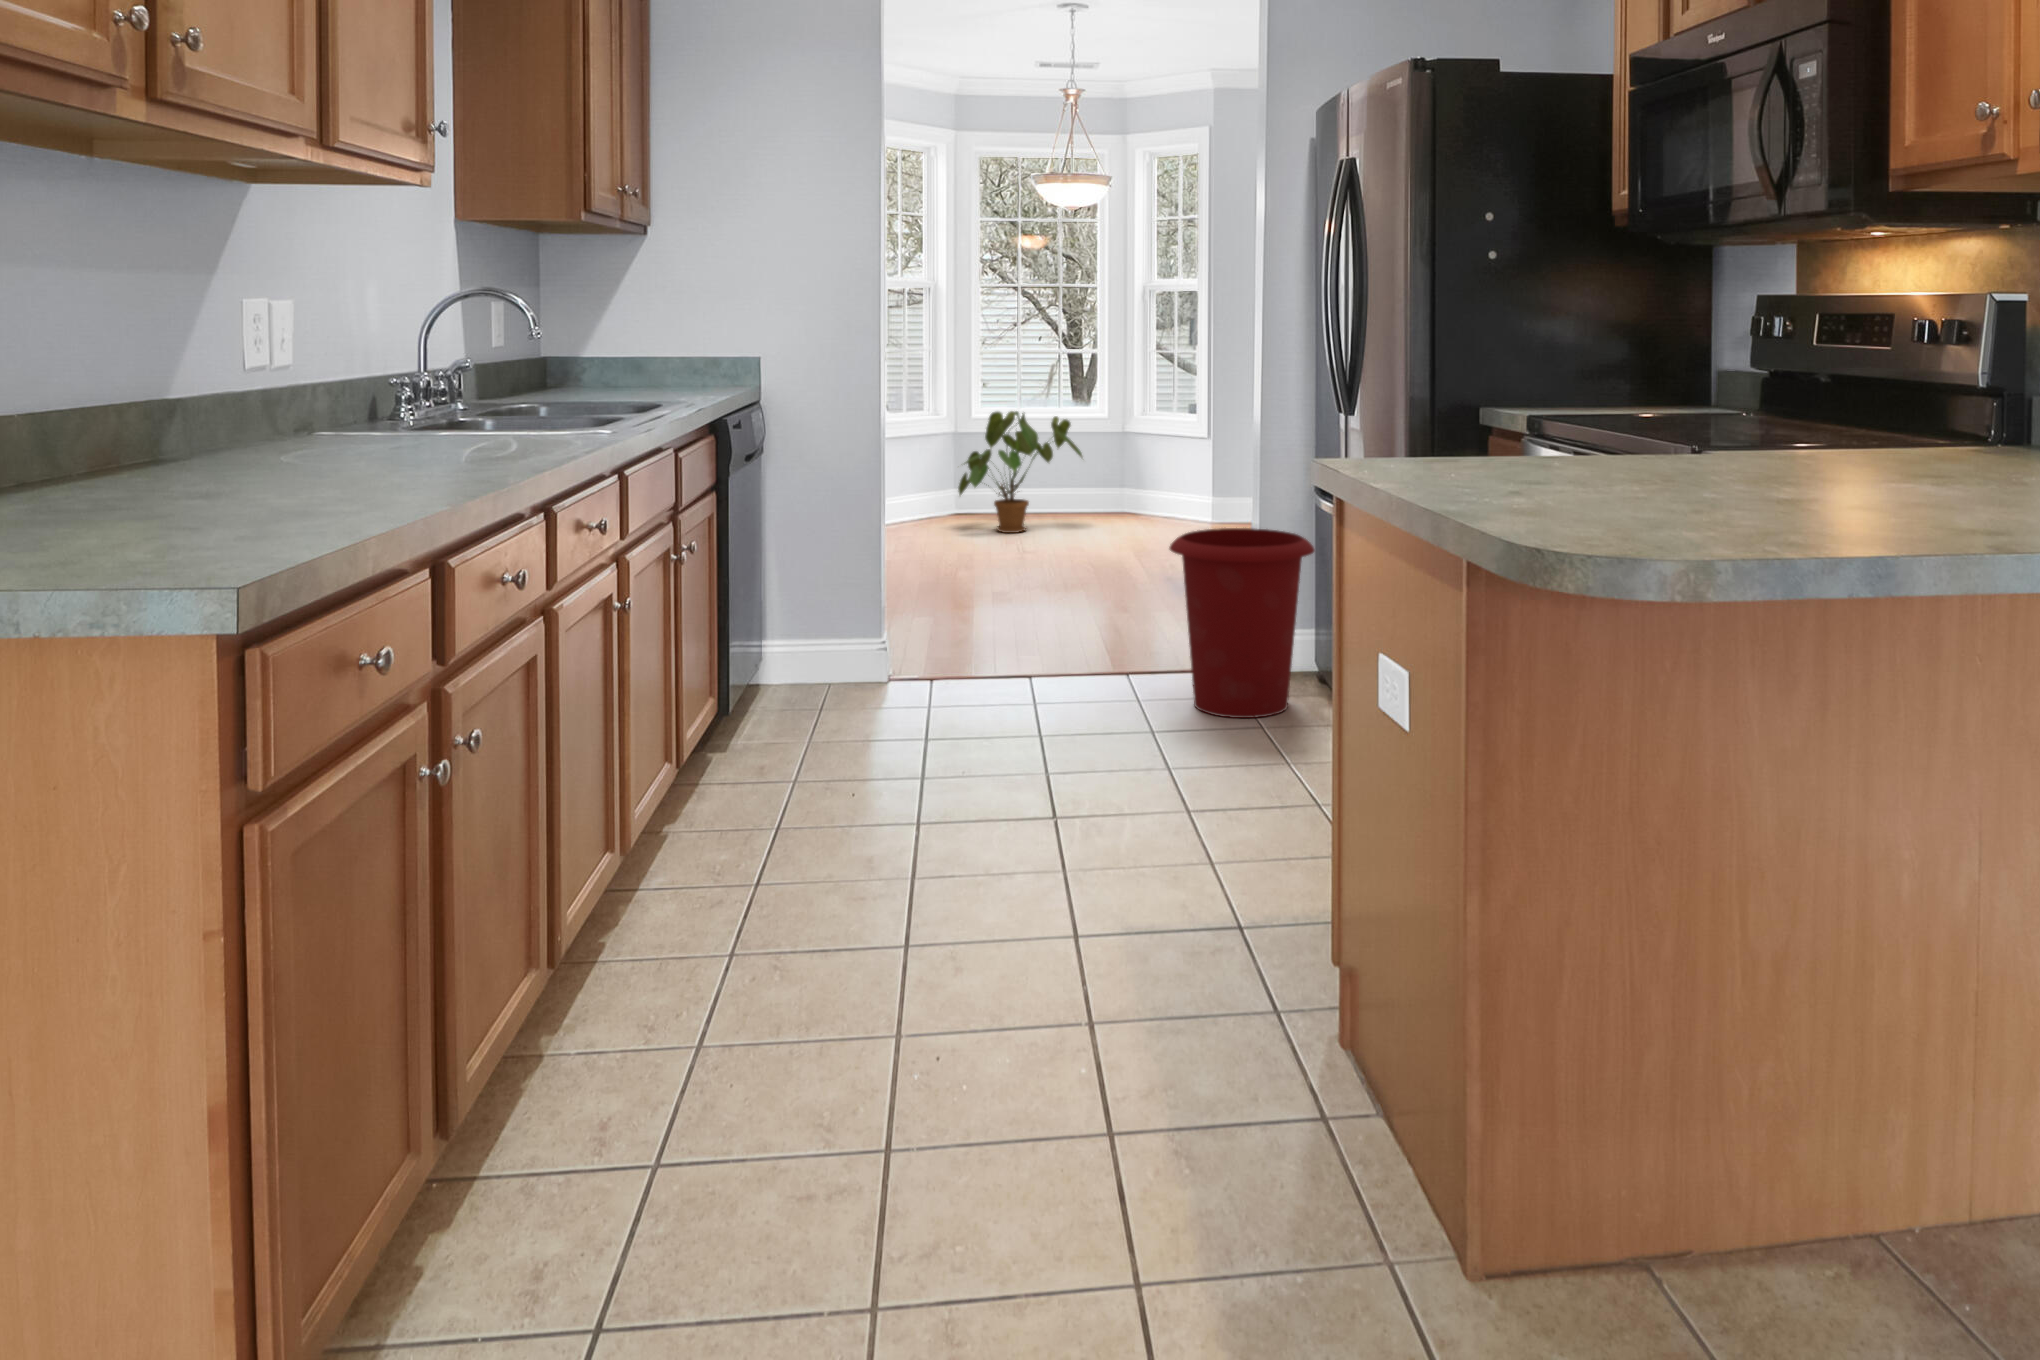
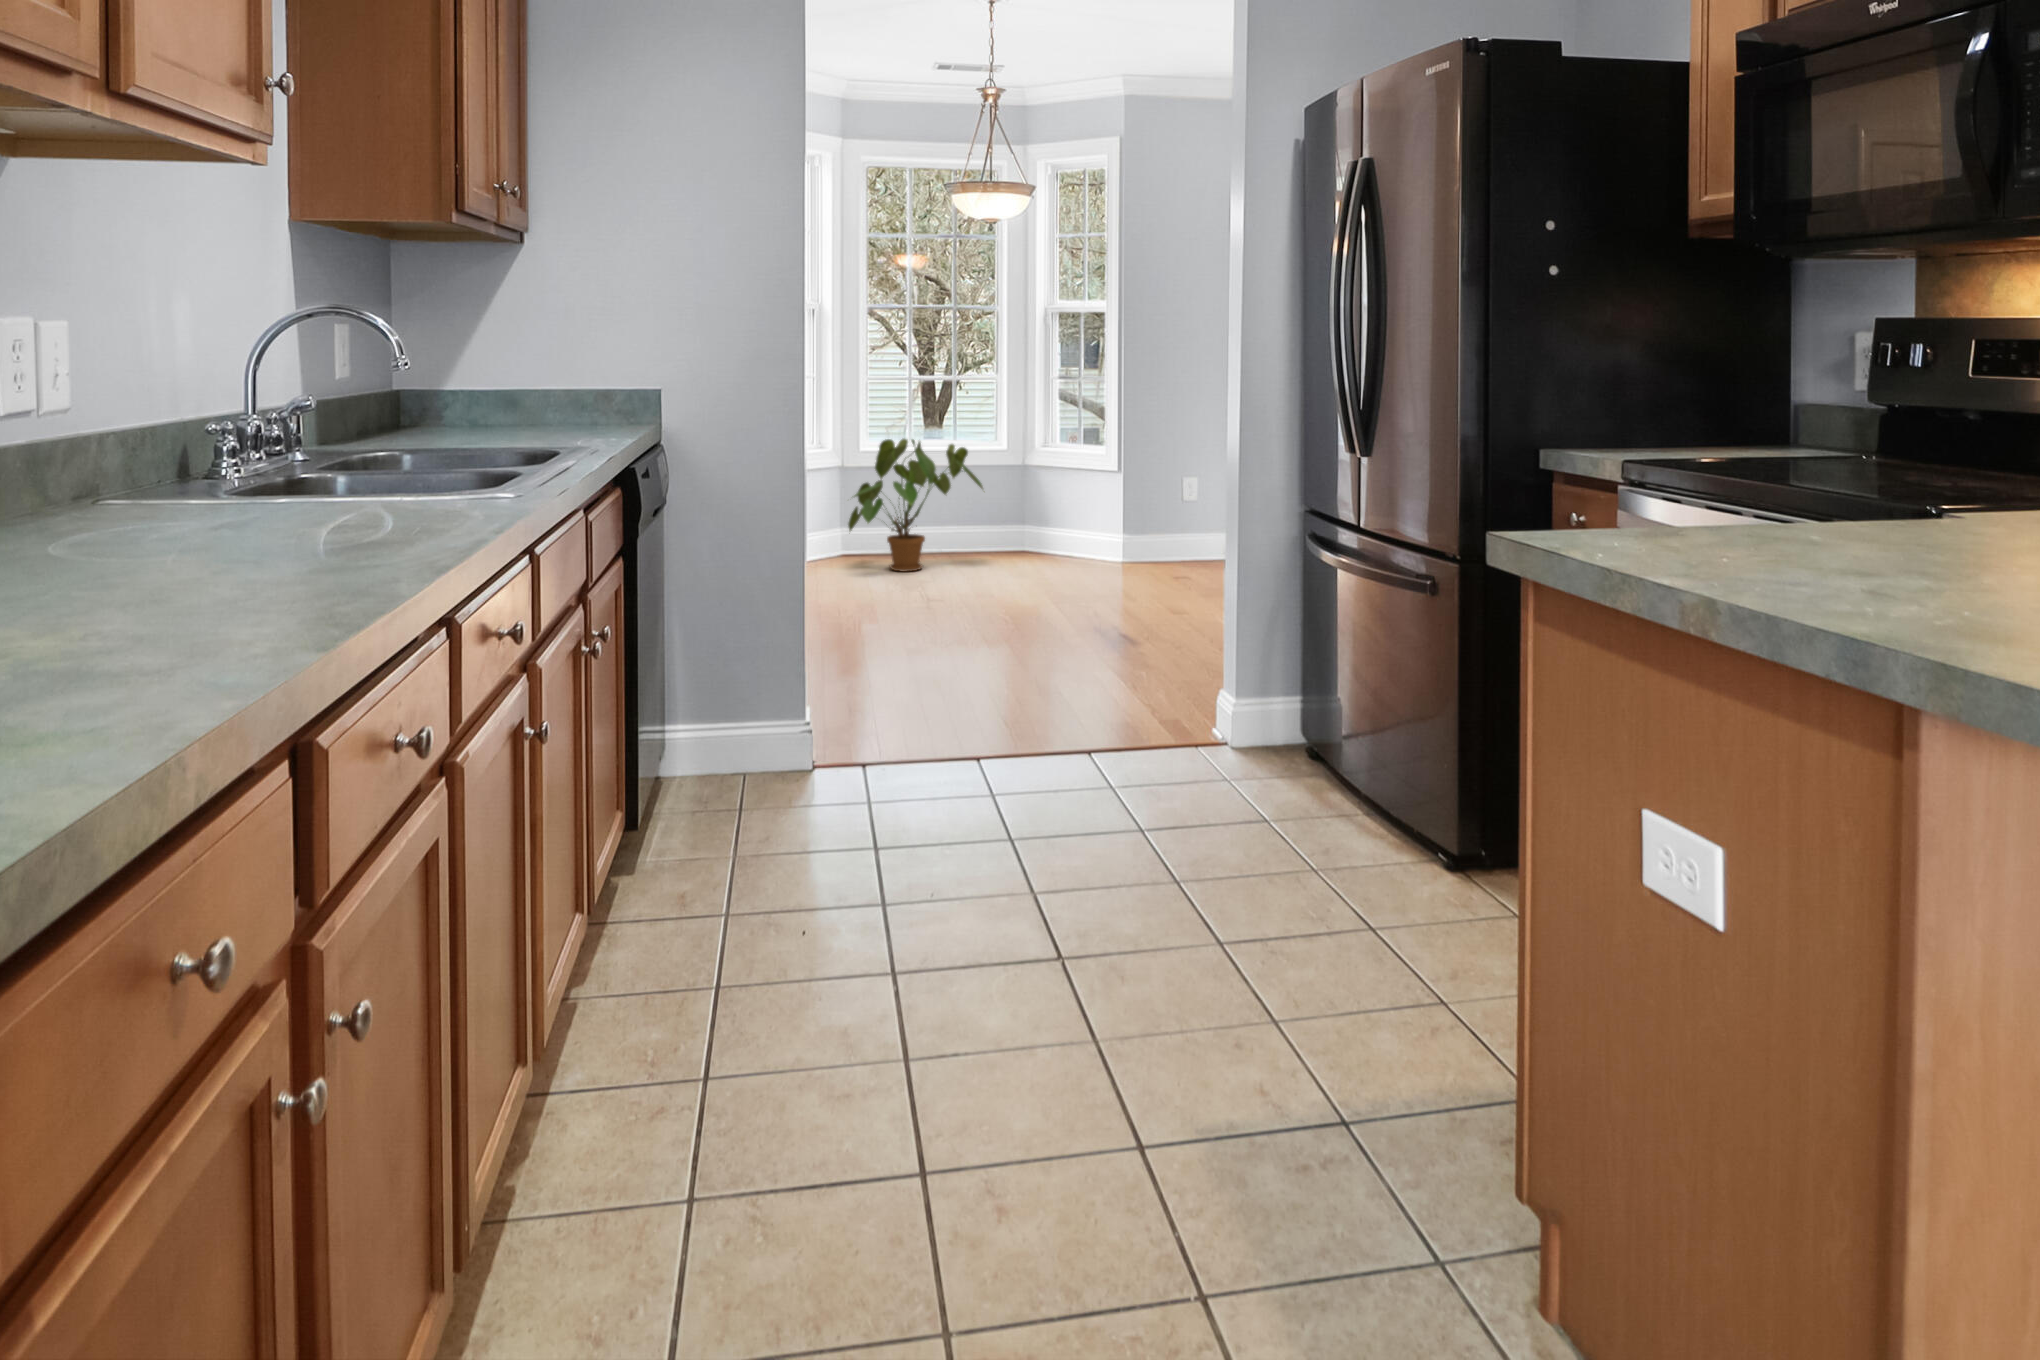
waste bin: present [1170,528,1315,718] -> none [1147,581,1316,805]

